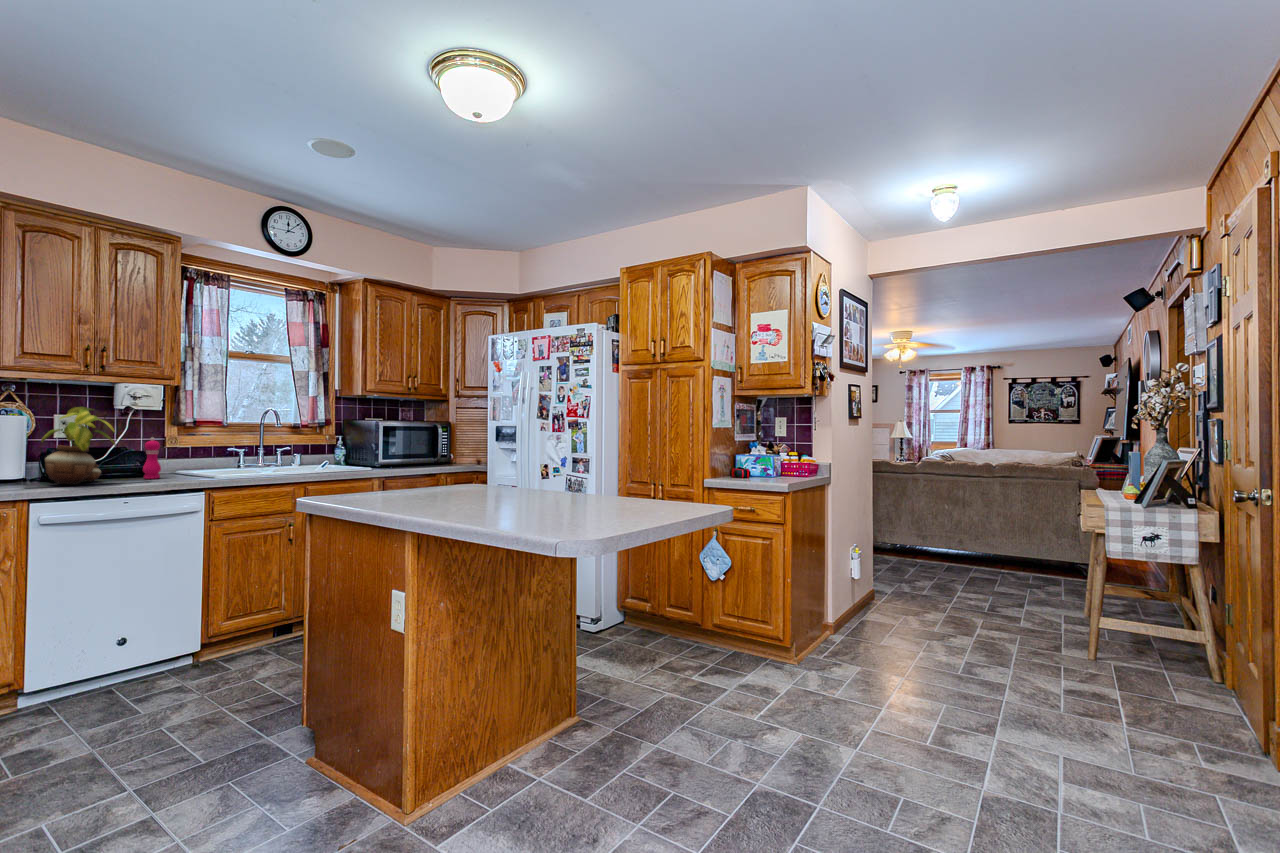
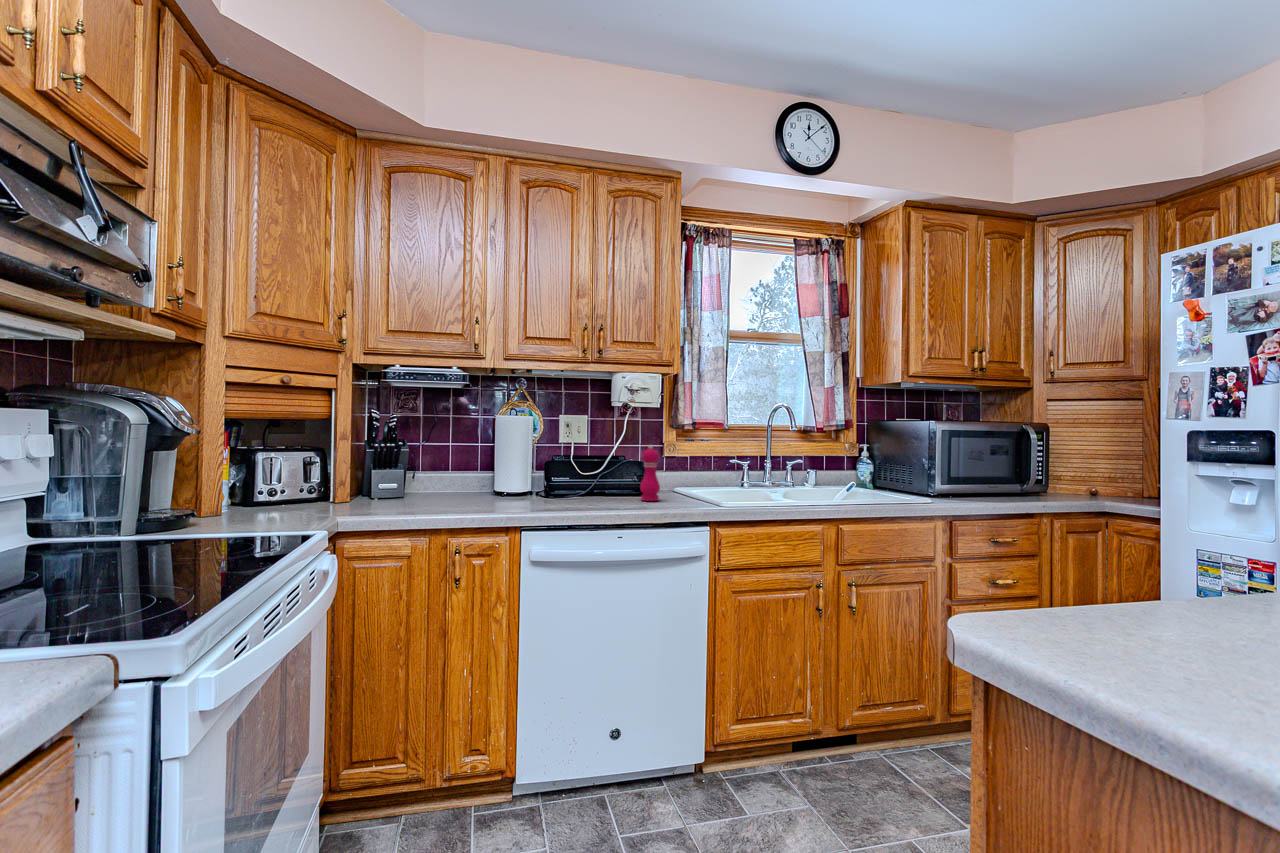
potted plant: present [41,407,116,484] -> none [538,404,613,506]

